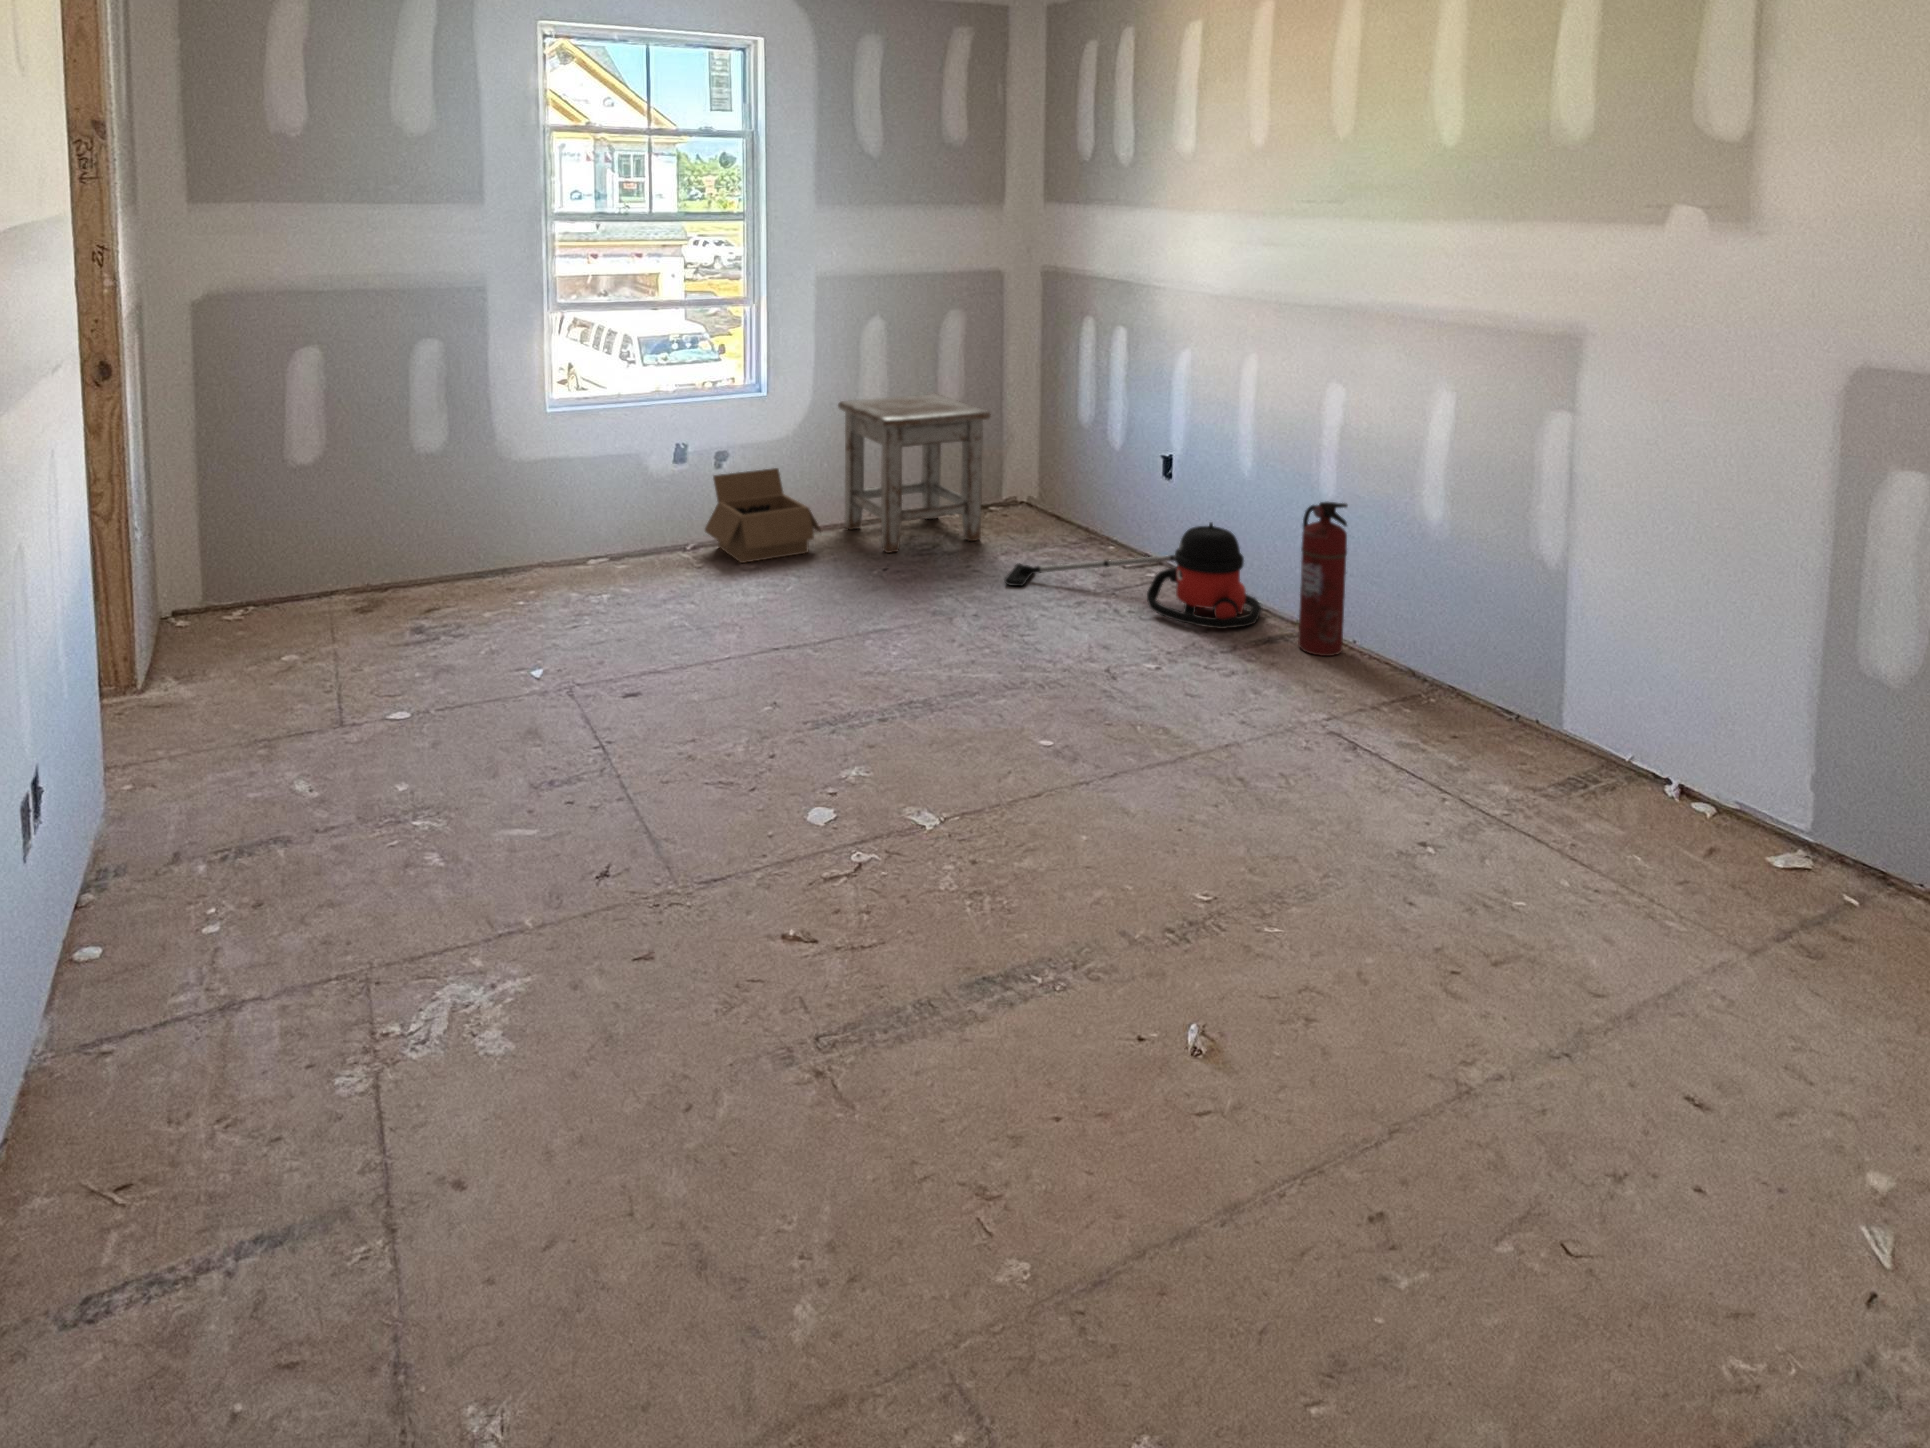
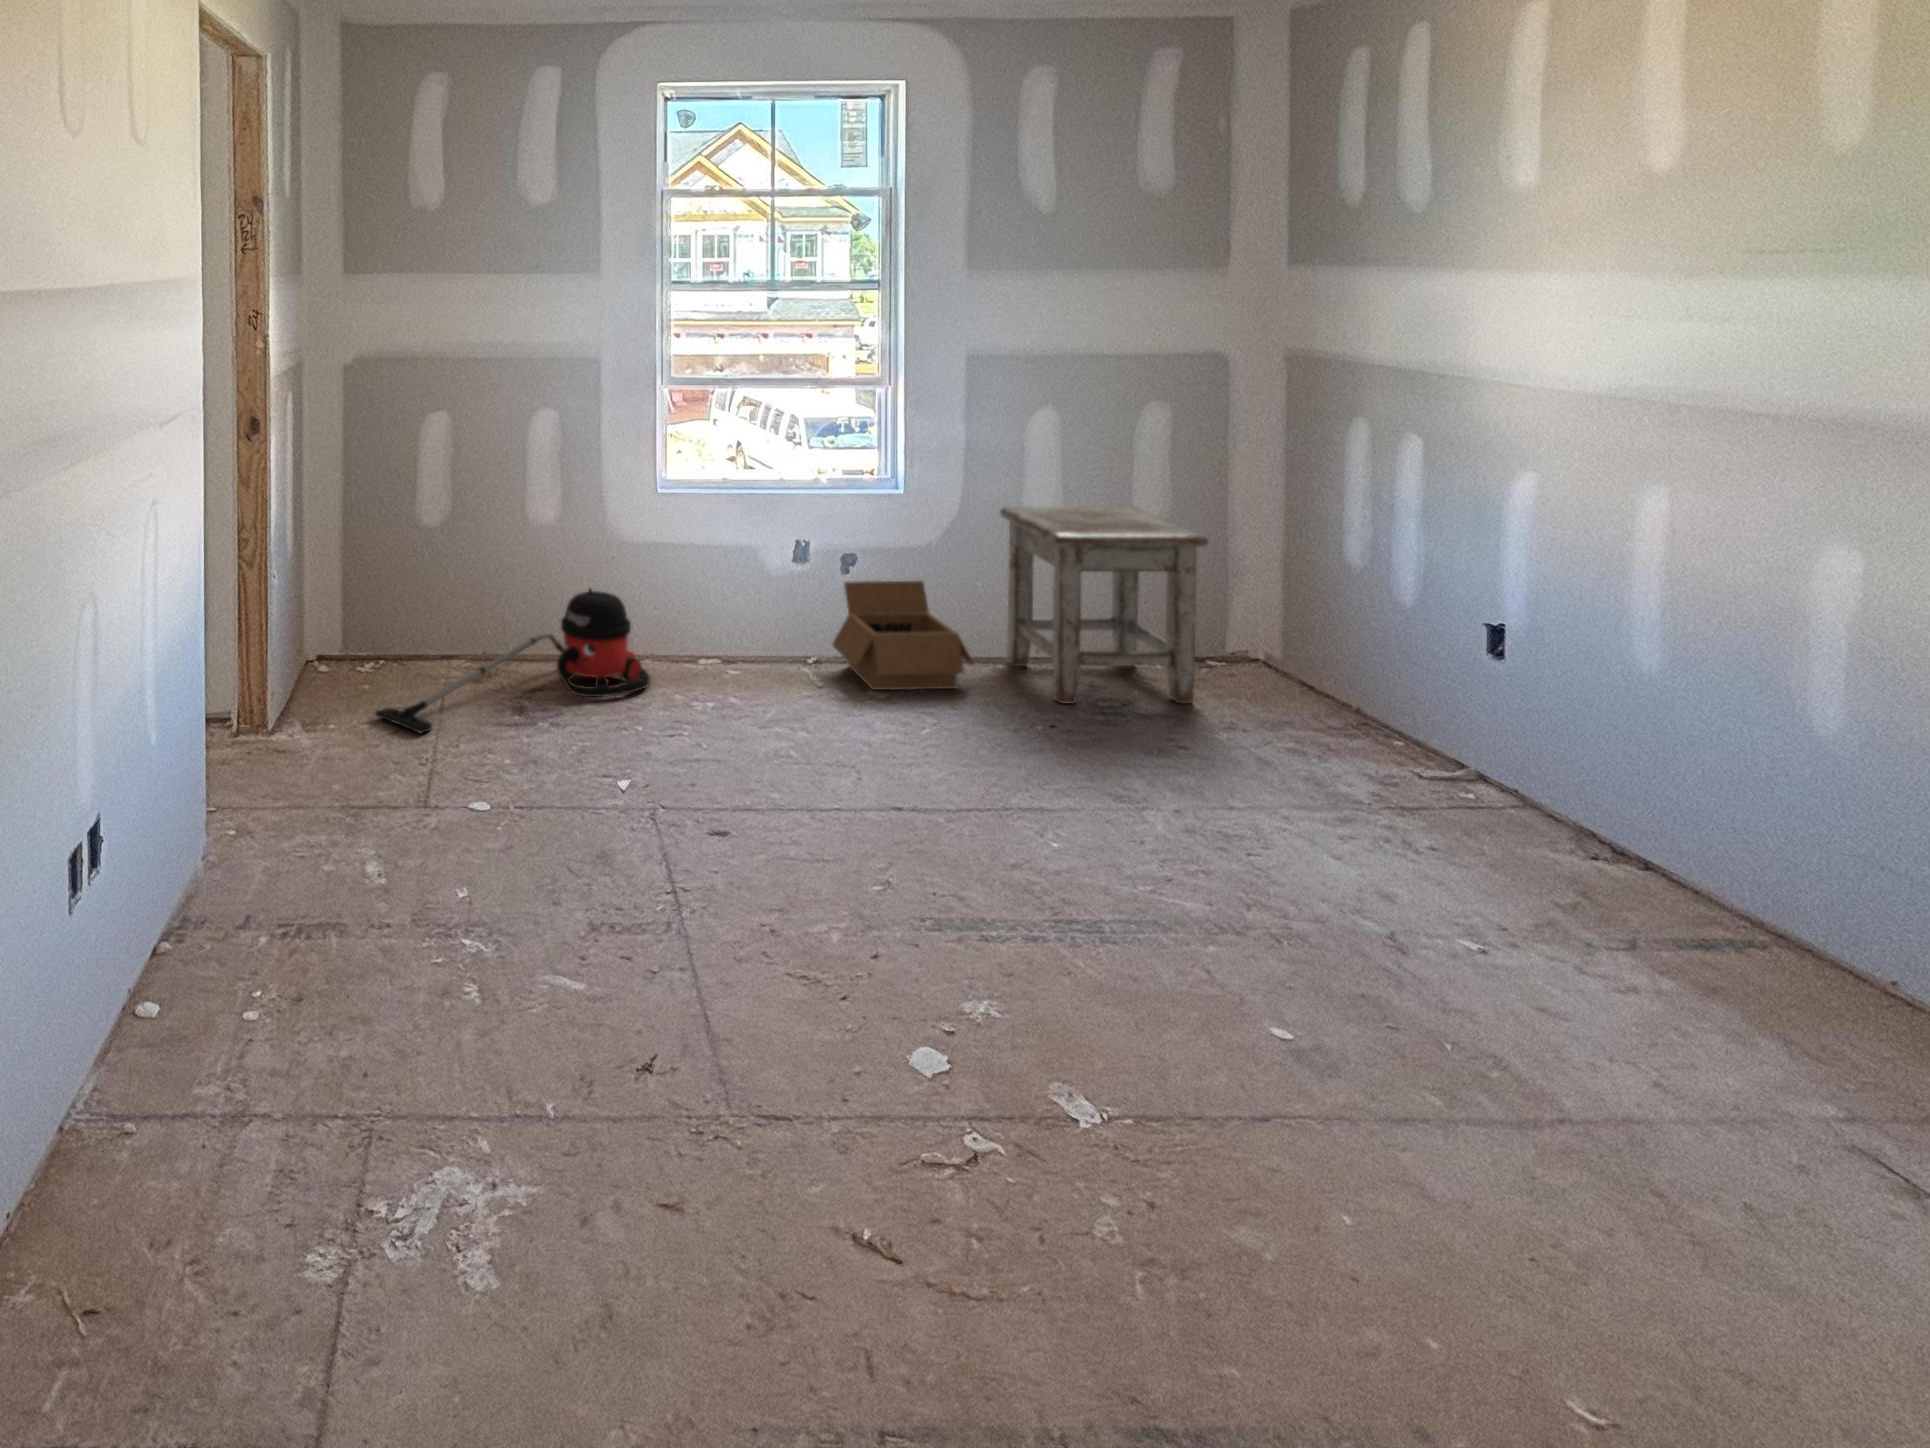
fire extinguisher: present [1298,502,1348,656] -> none [1753,735,1858,992]
vacuum cleaner: present [1004,523,1261,629] -> present [375,589,650,733]

